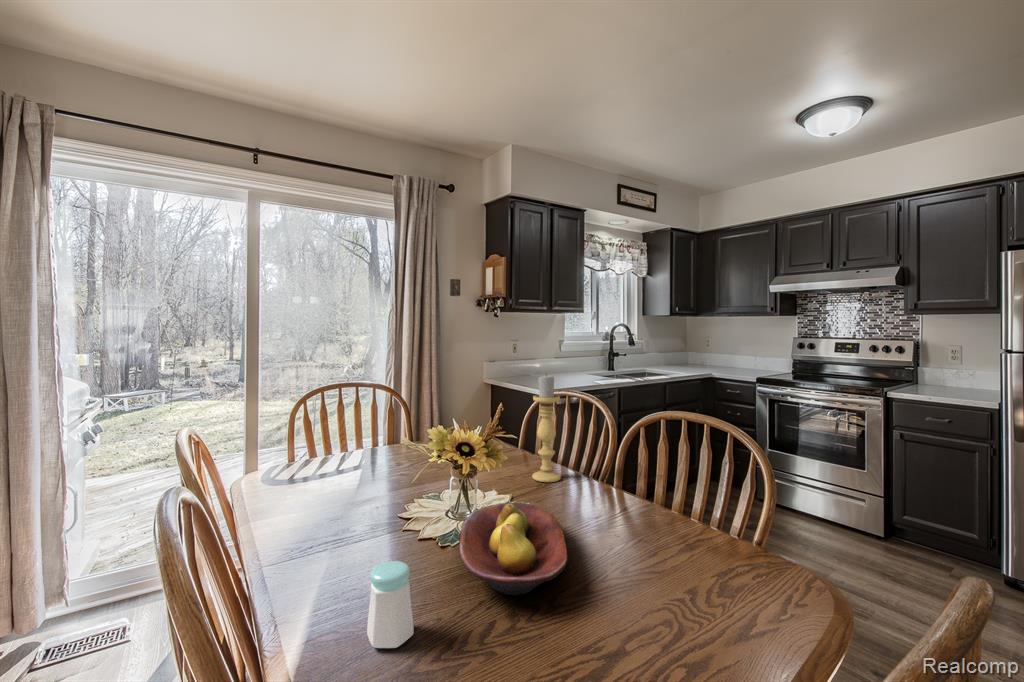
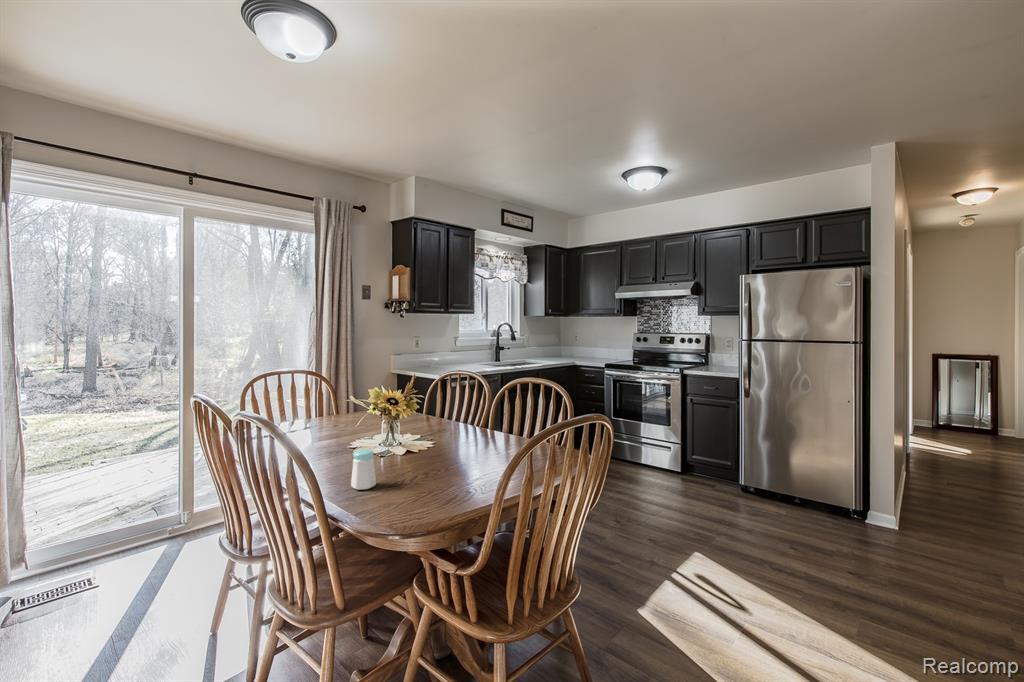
candle holder: present [532,375,561,482] -> none [435,357,454,428]
fruit bowl: present [459,503,568,595] -> none [394,430,456,470]

